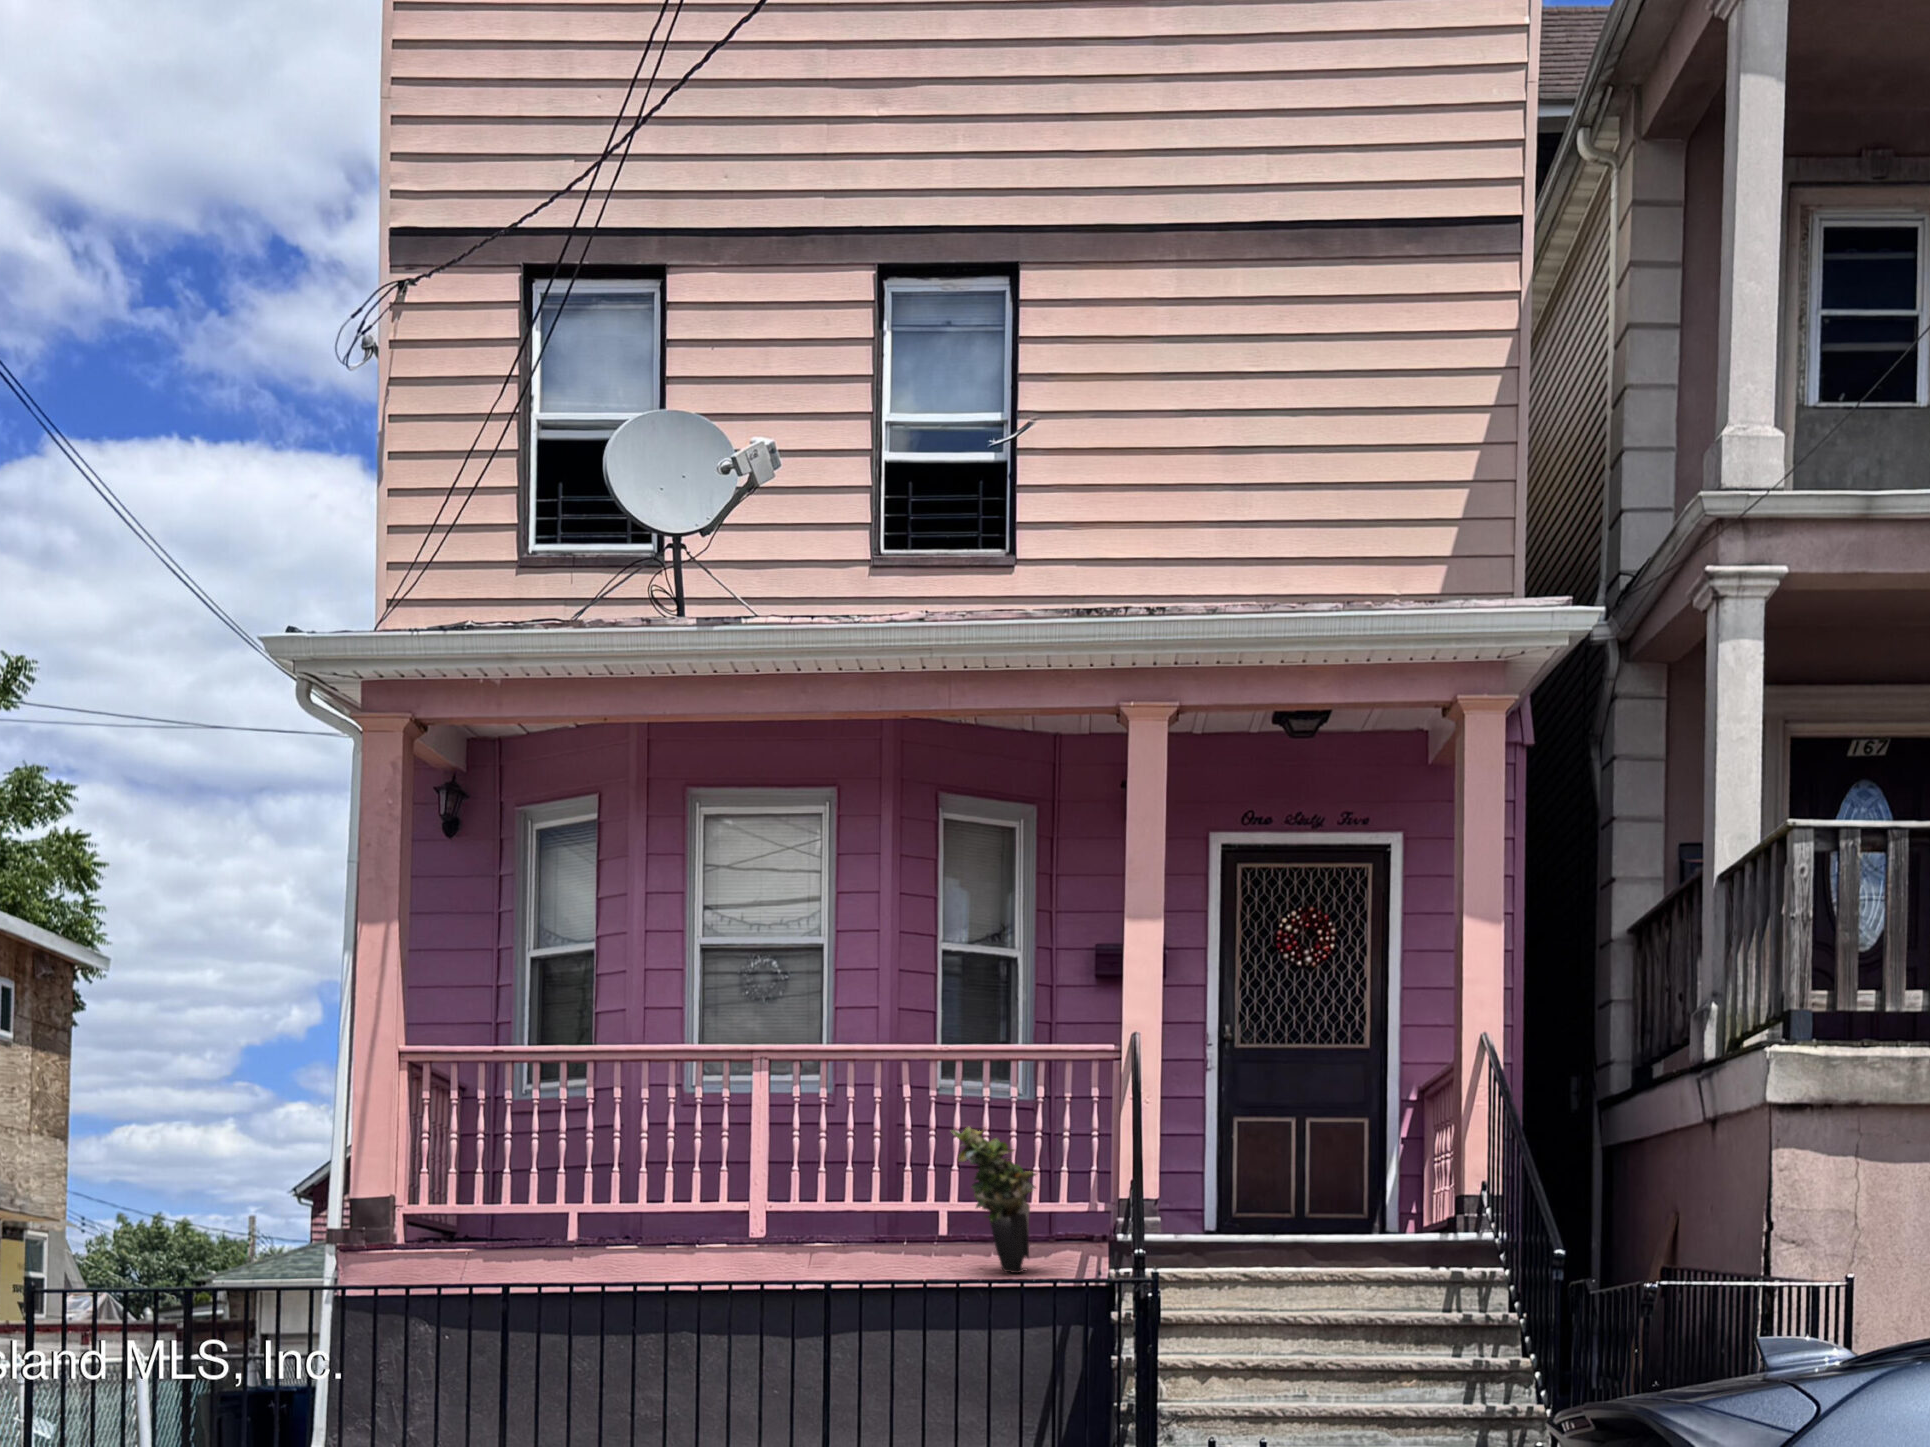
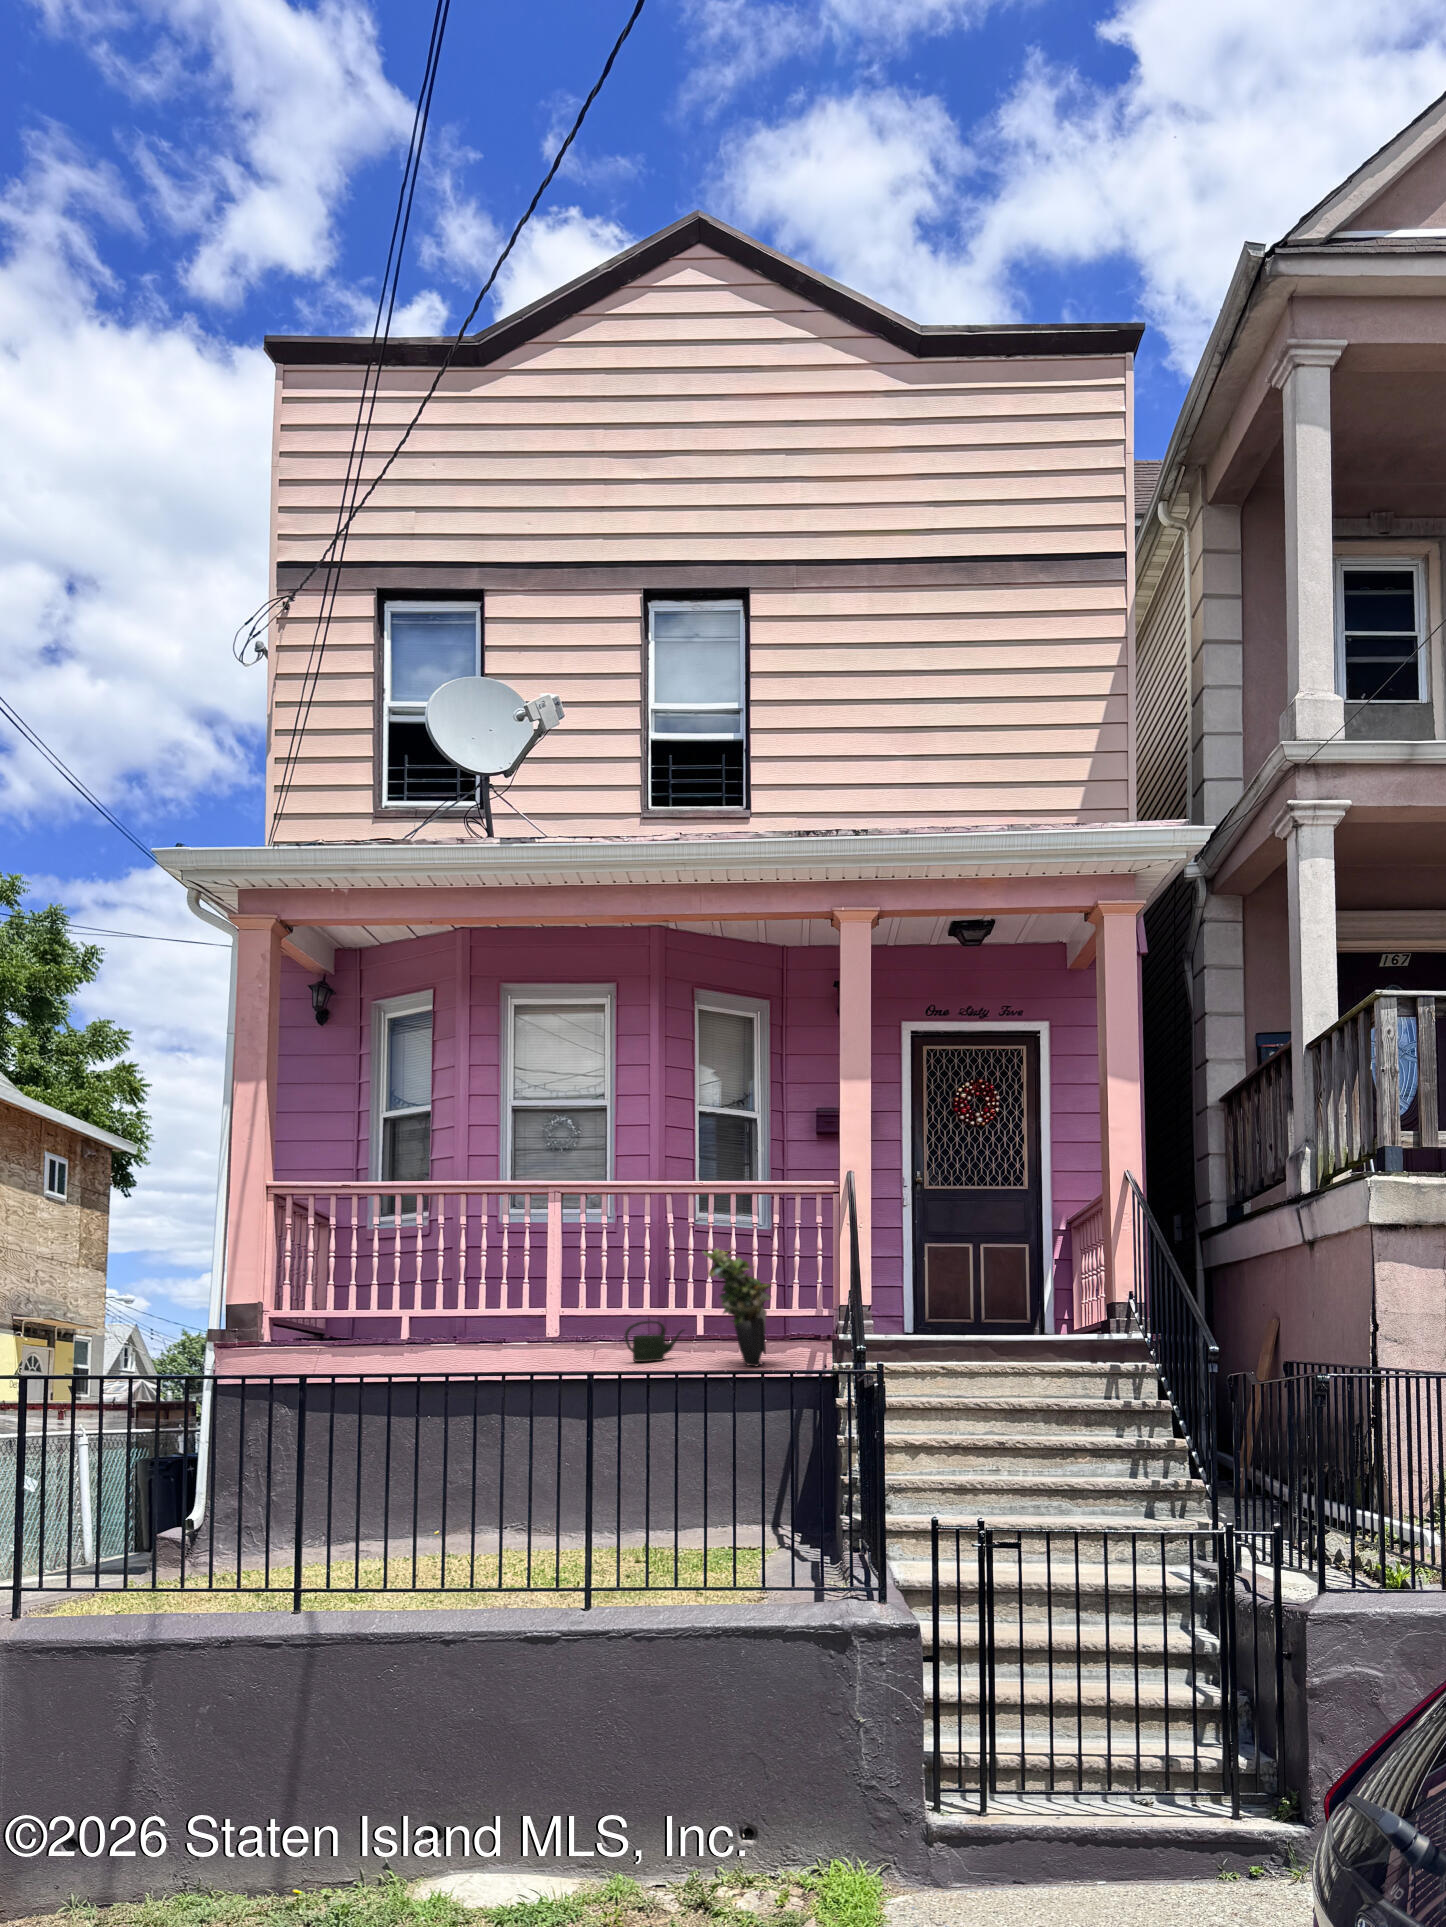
watering can: none [854,1216,928,1267] -> present [625,1321,684,1362]

